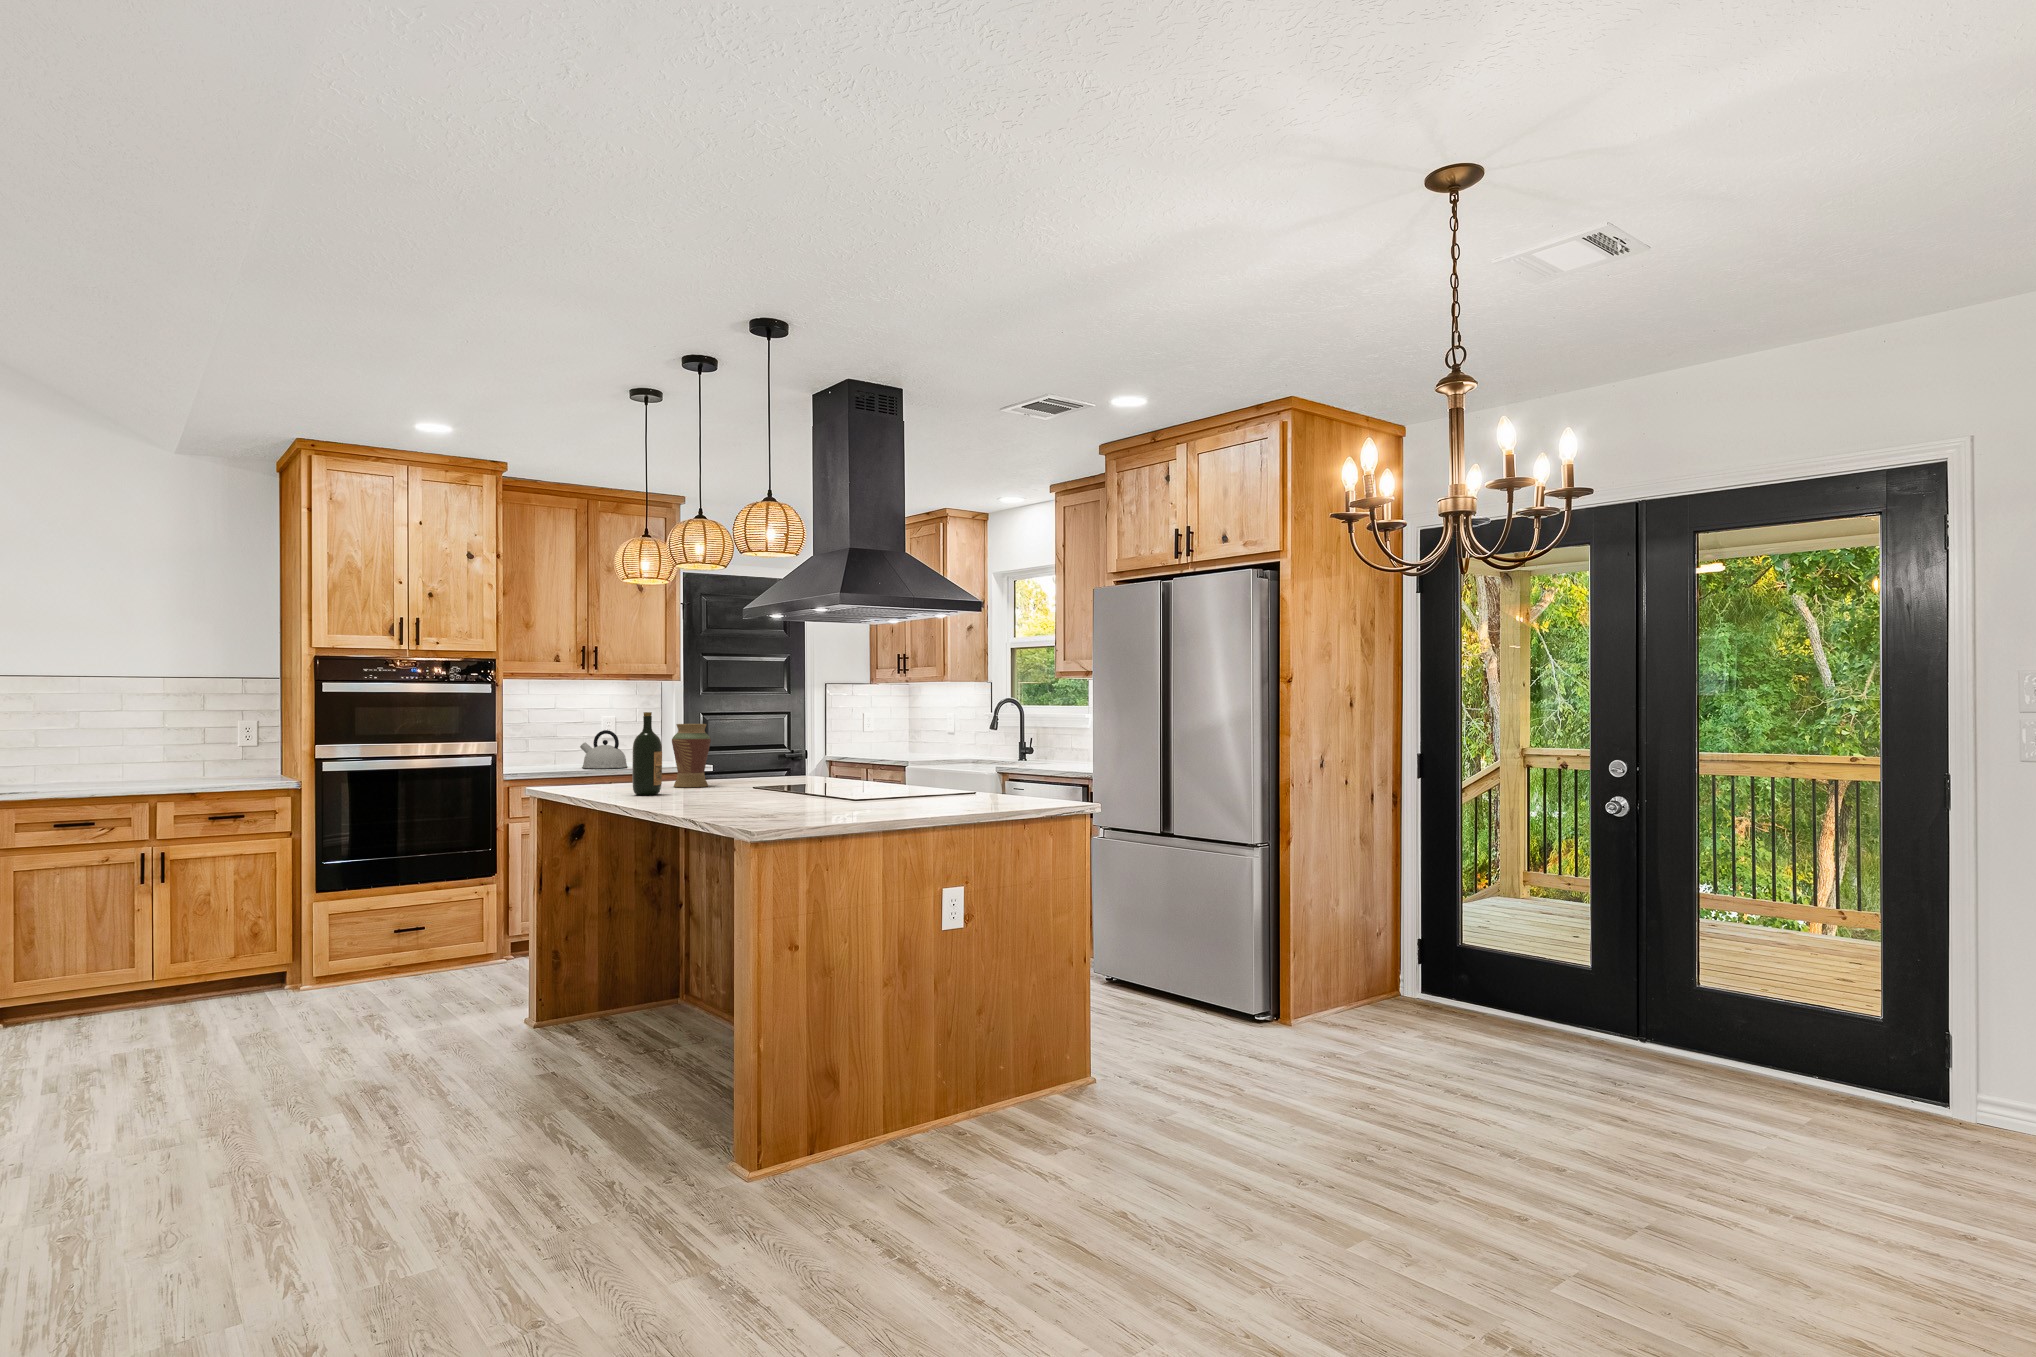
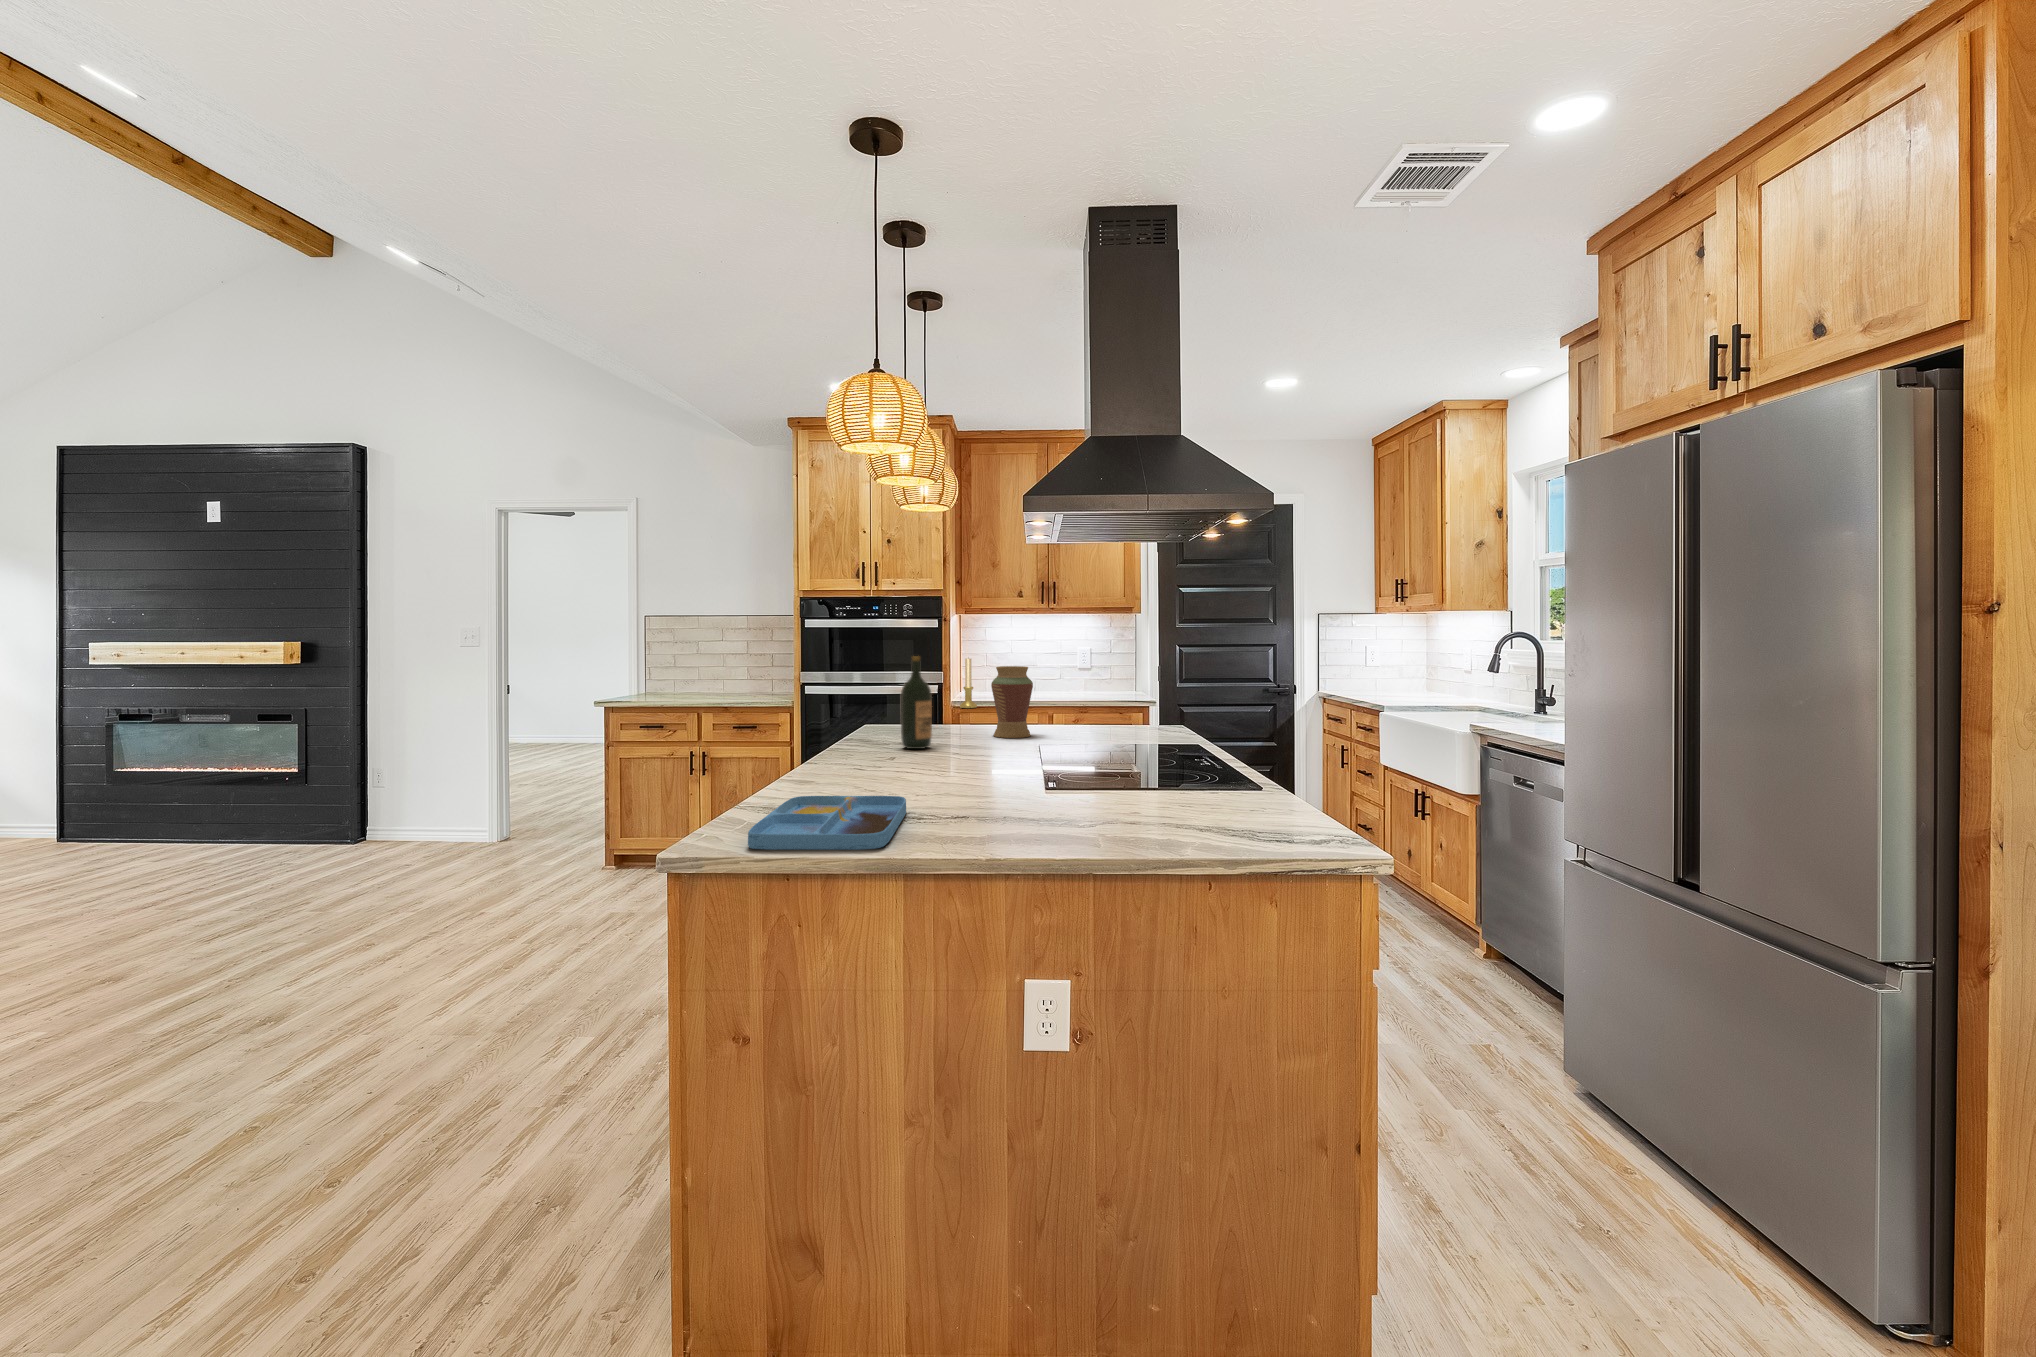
candle holder: none [533,722,553,777] -> present [960,658,977,708]
kettle: present [580,730,628,768] -> none [1044,662,1085,699]
tray: none [732,801,860,823] -> present [748,796,906,850]

